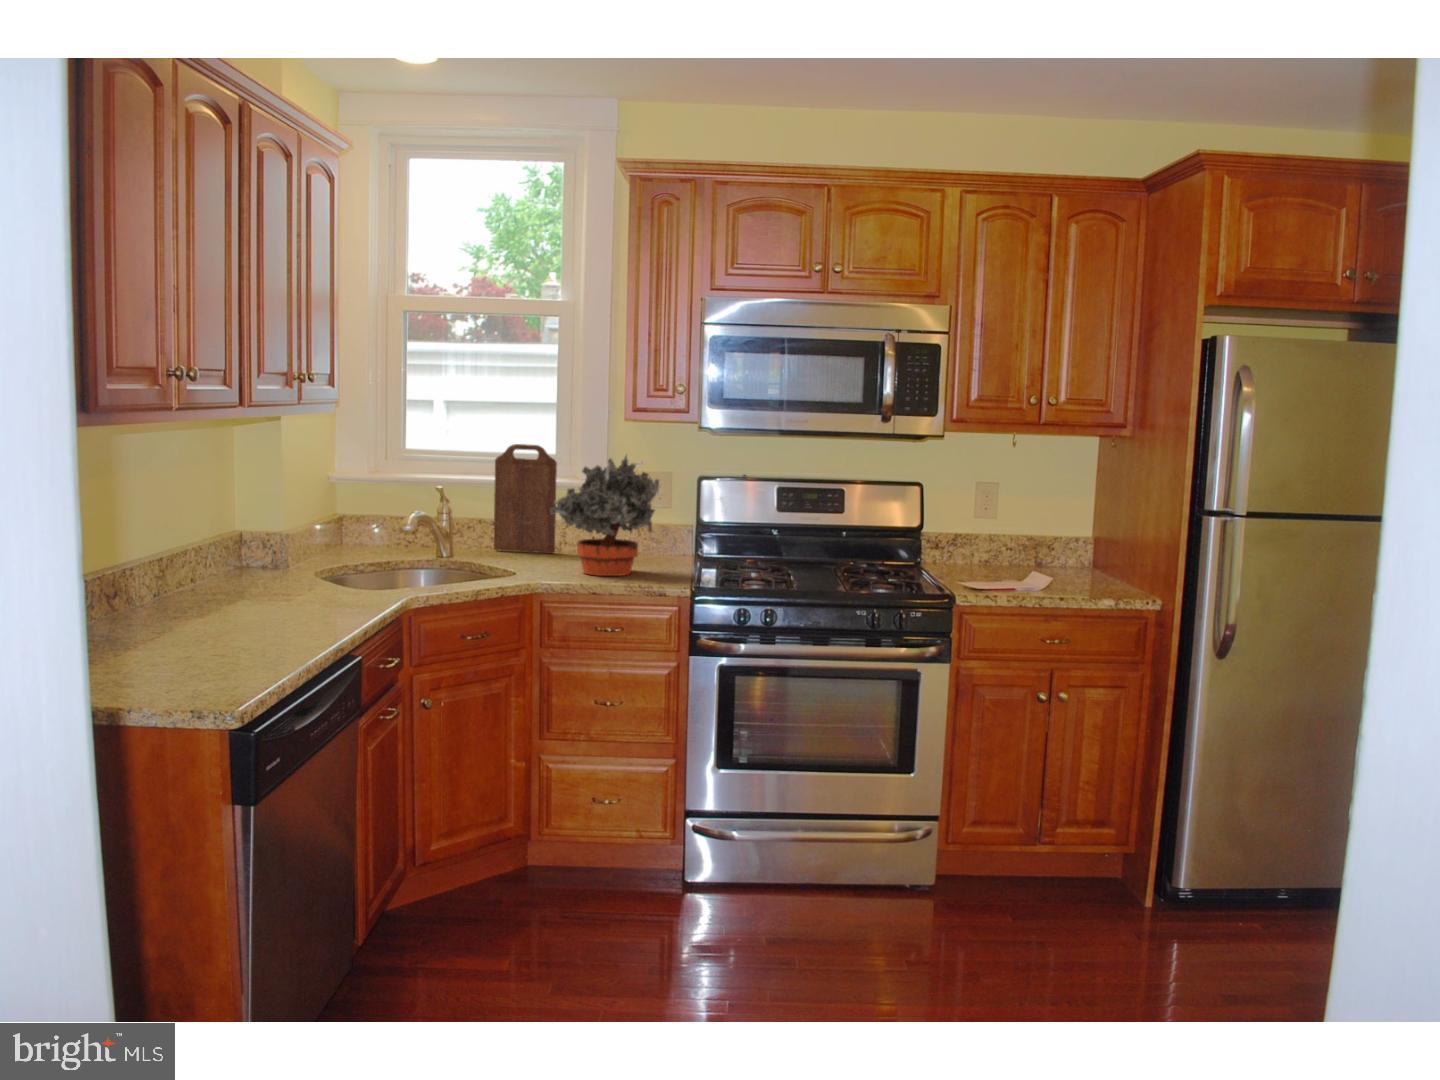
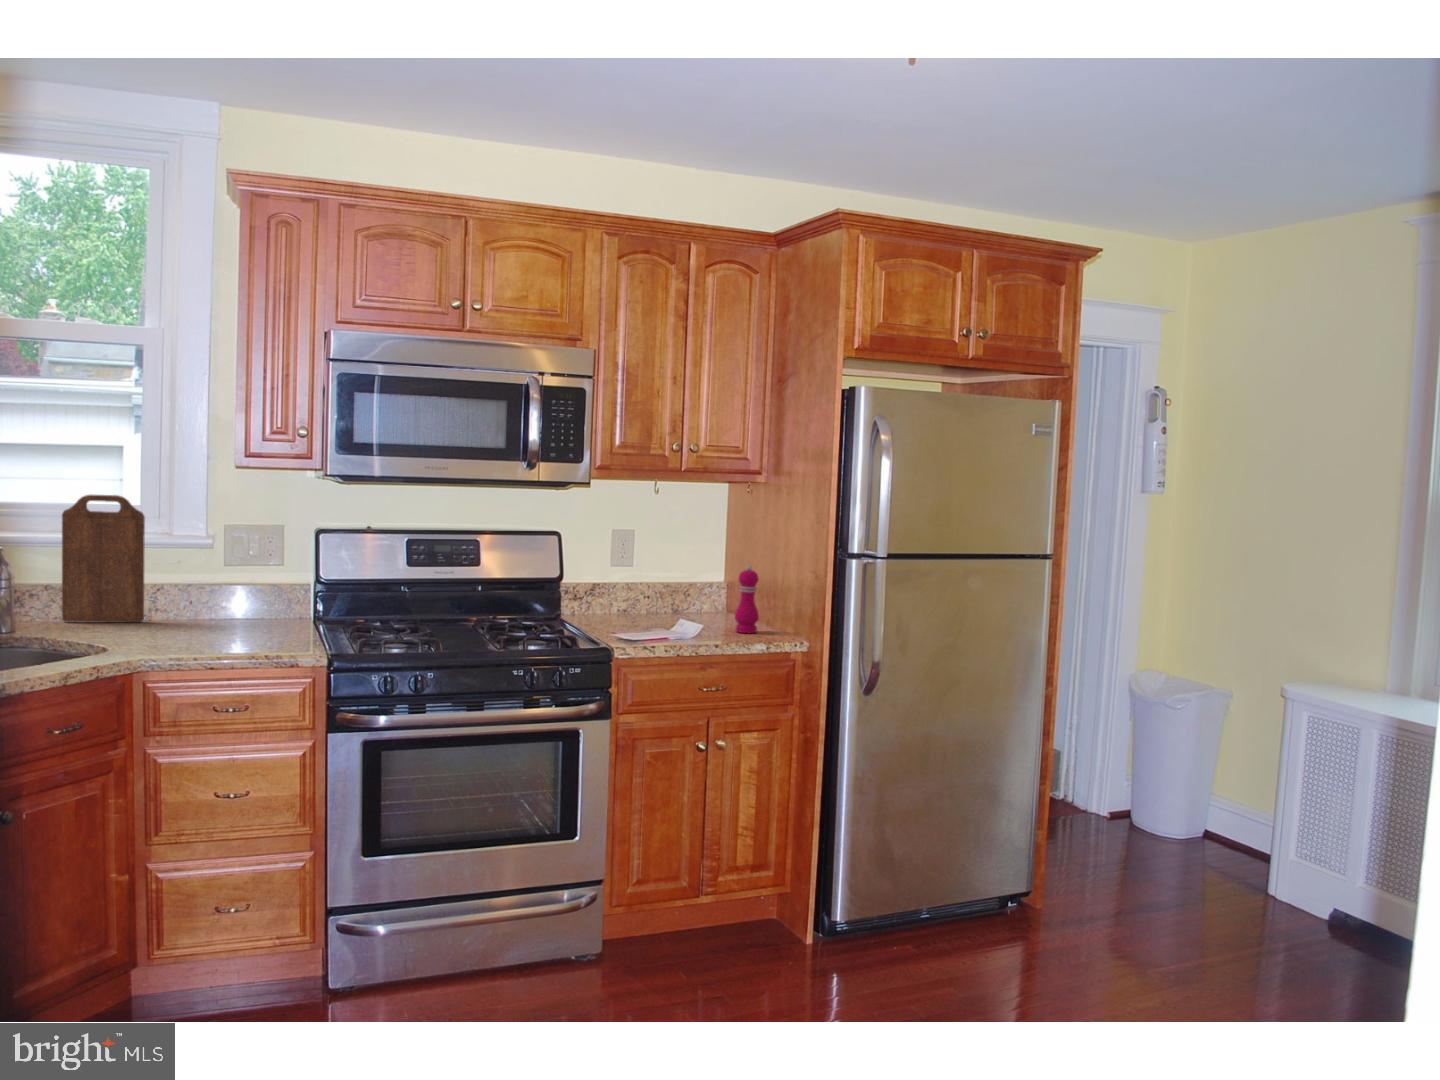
potted plant: present [550,456,659,576] -> none [142,504,280,648]
pepper mill: none [1086,520,1113,590] -> present [735,565,759,633]

